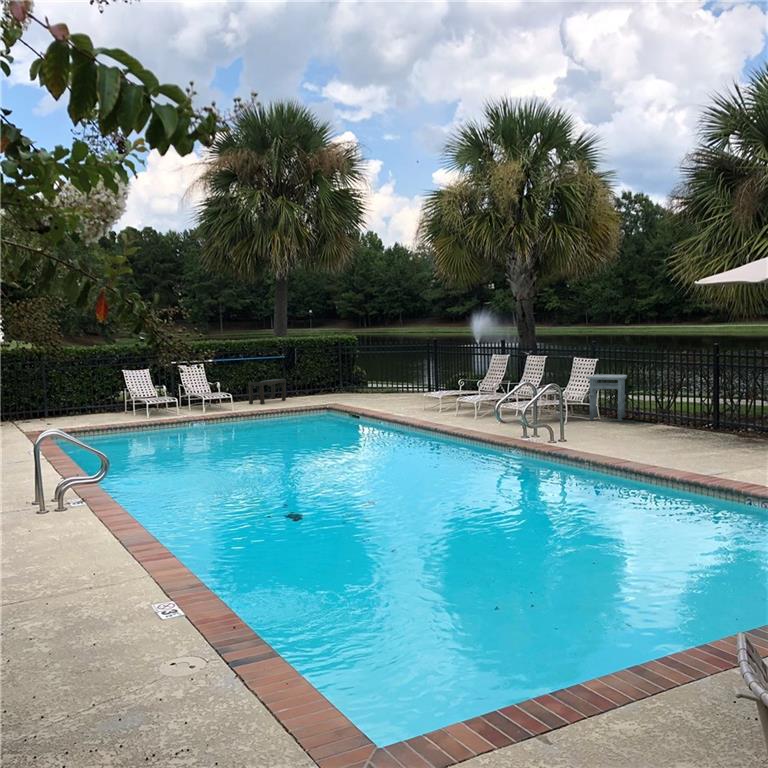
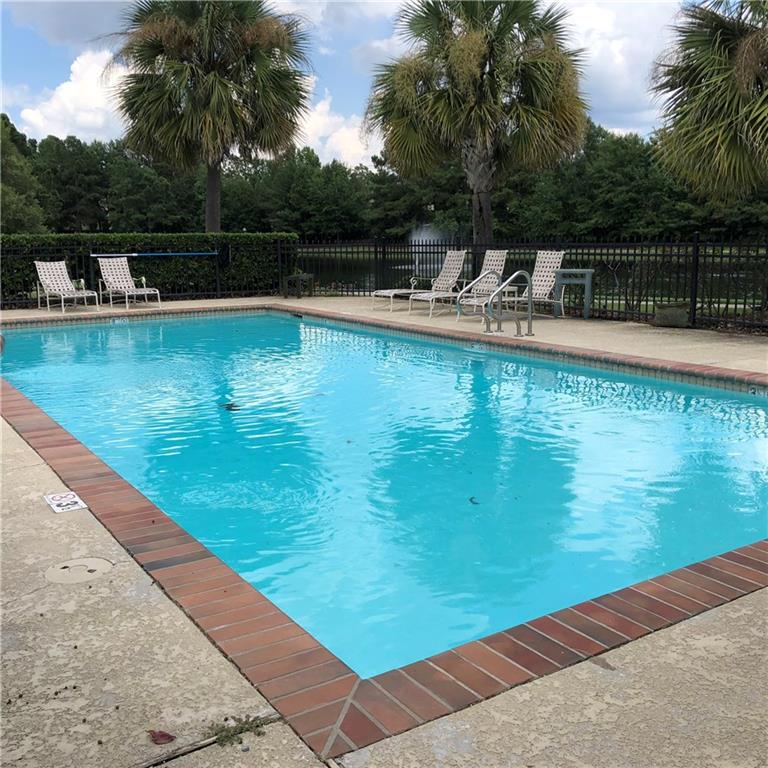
bench: present [248,379,286,404] -> present [283,274,314,299]
bag: none [677,408,717,432] -> present [649,301,692,327]

